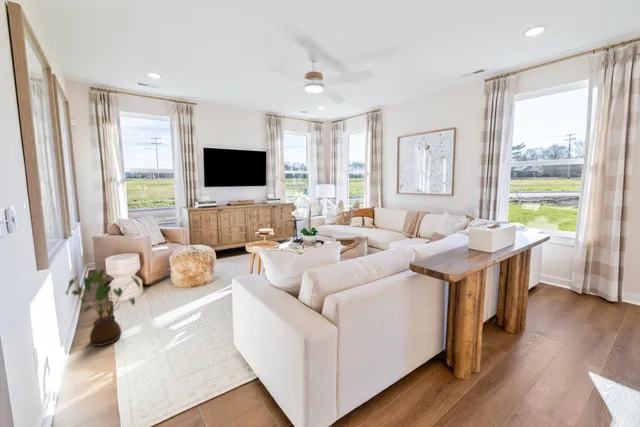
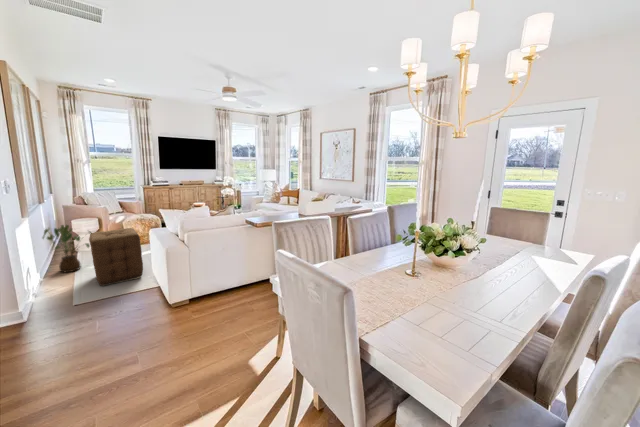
ottoman: none [139,273,220,378] -> present [89,228,143,286]

